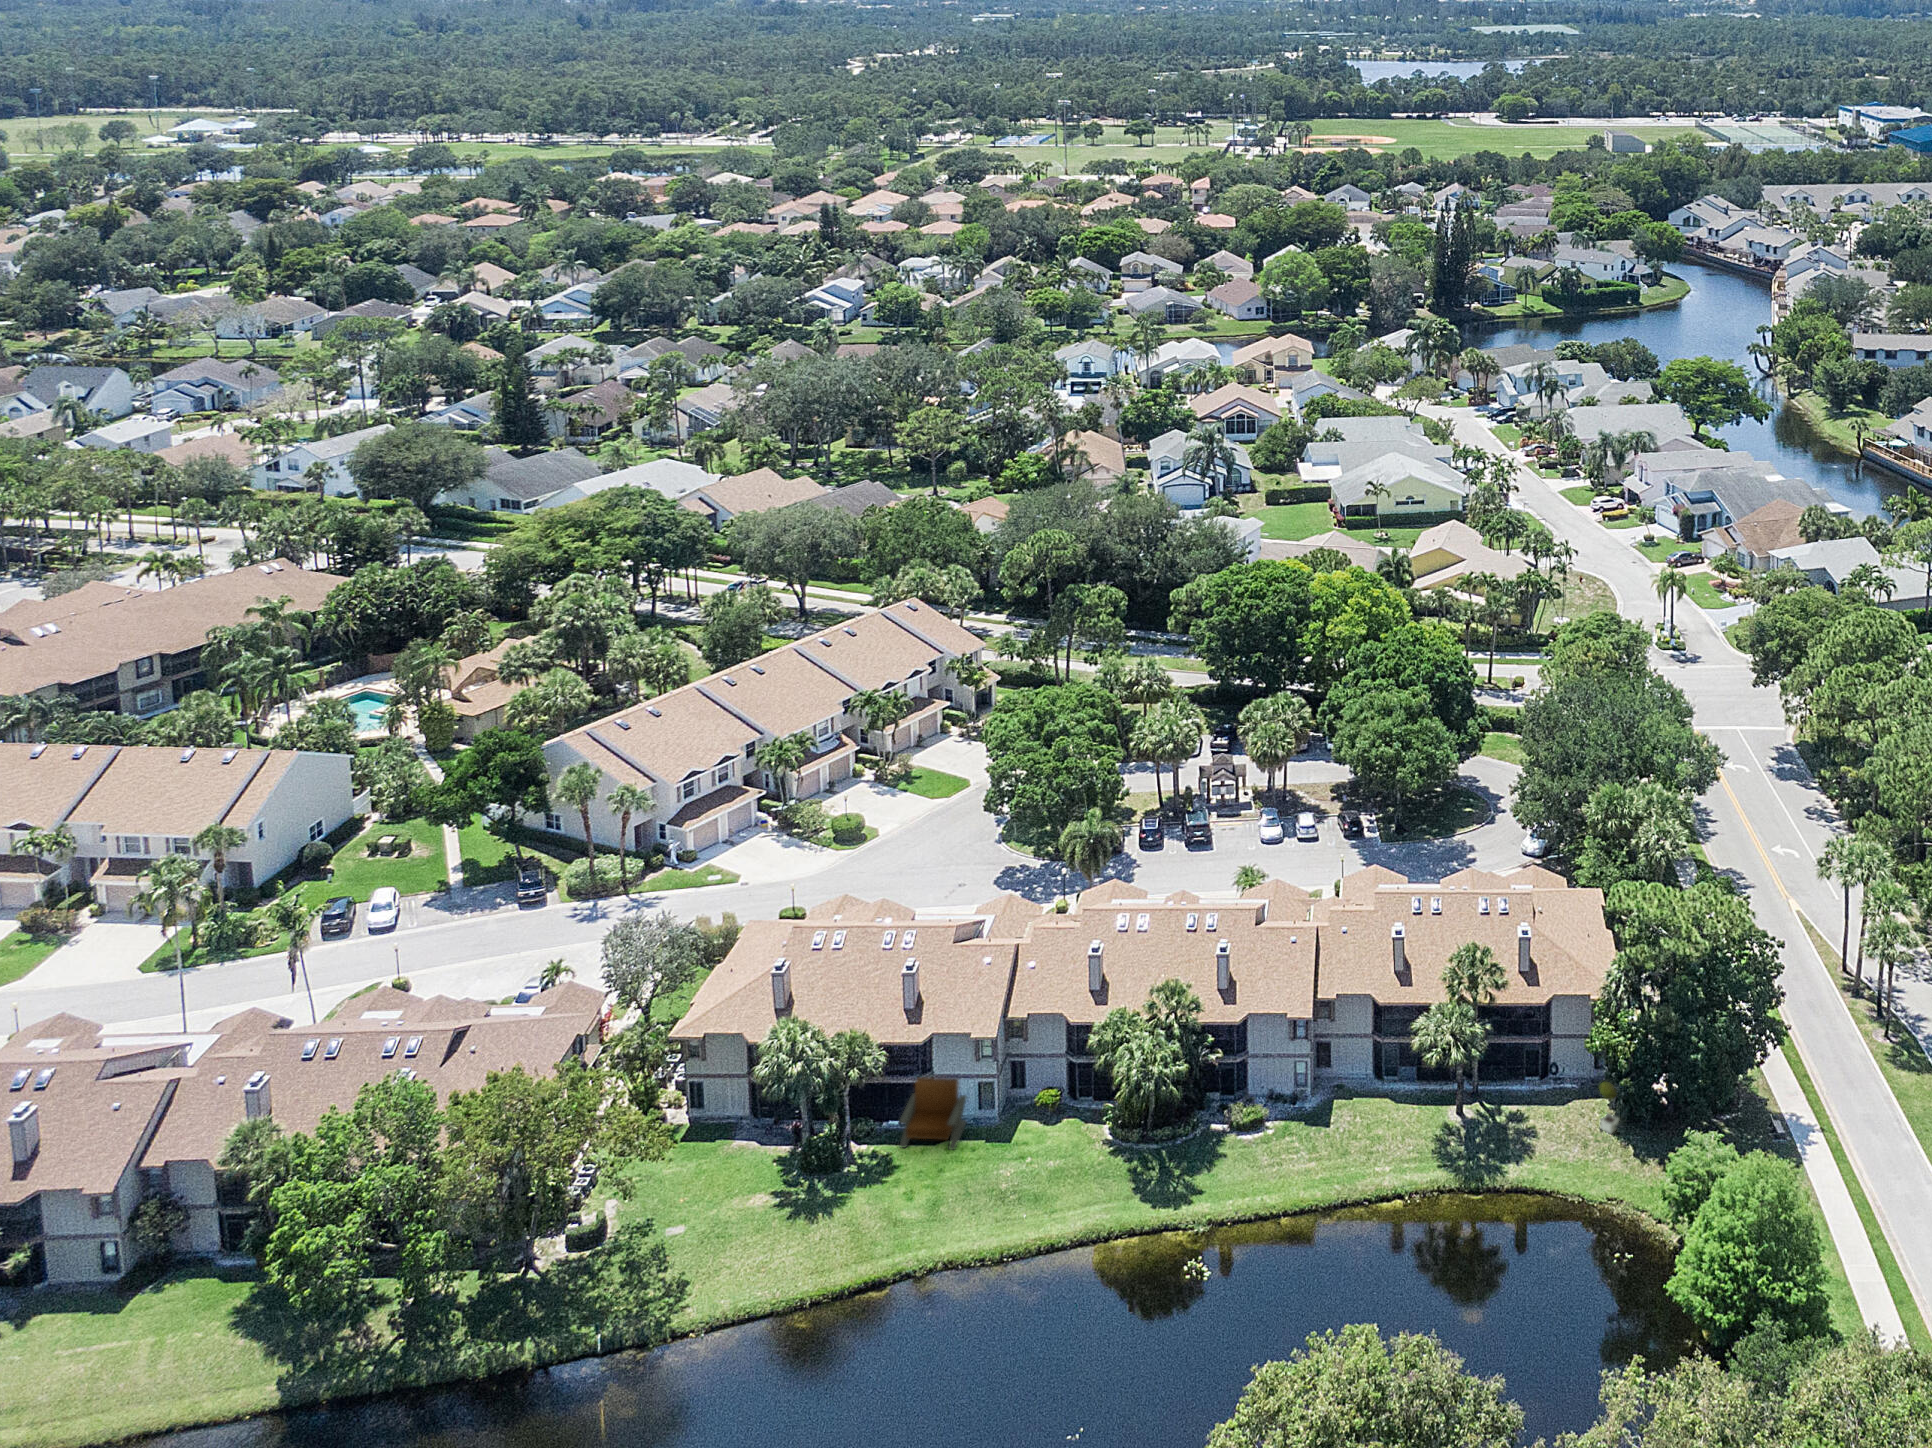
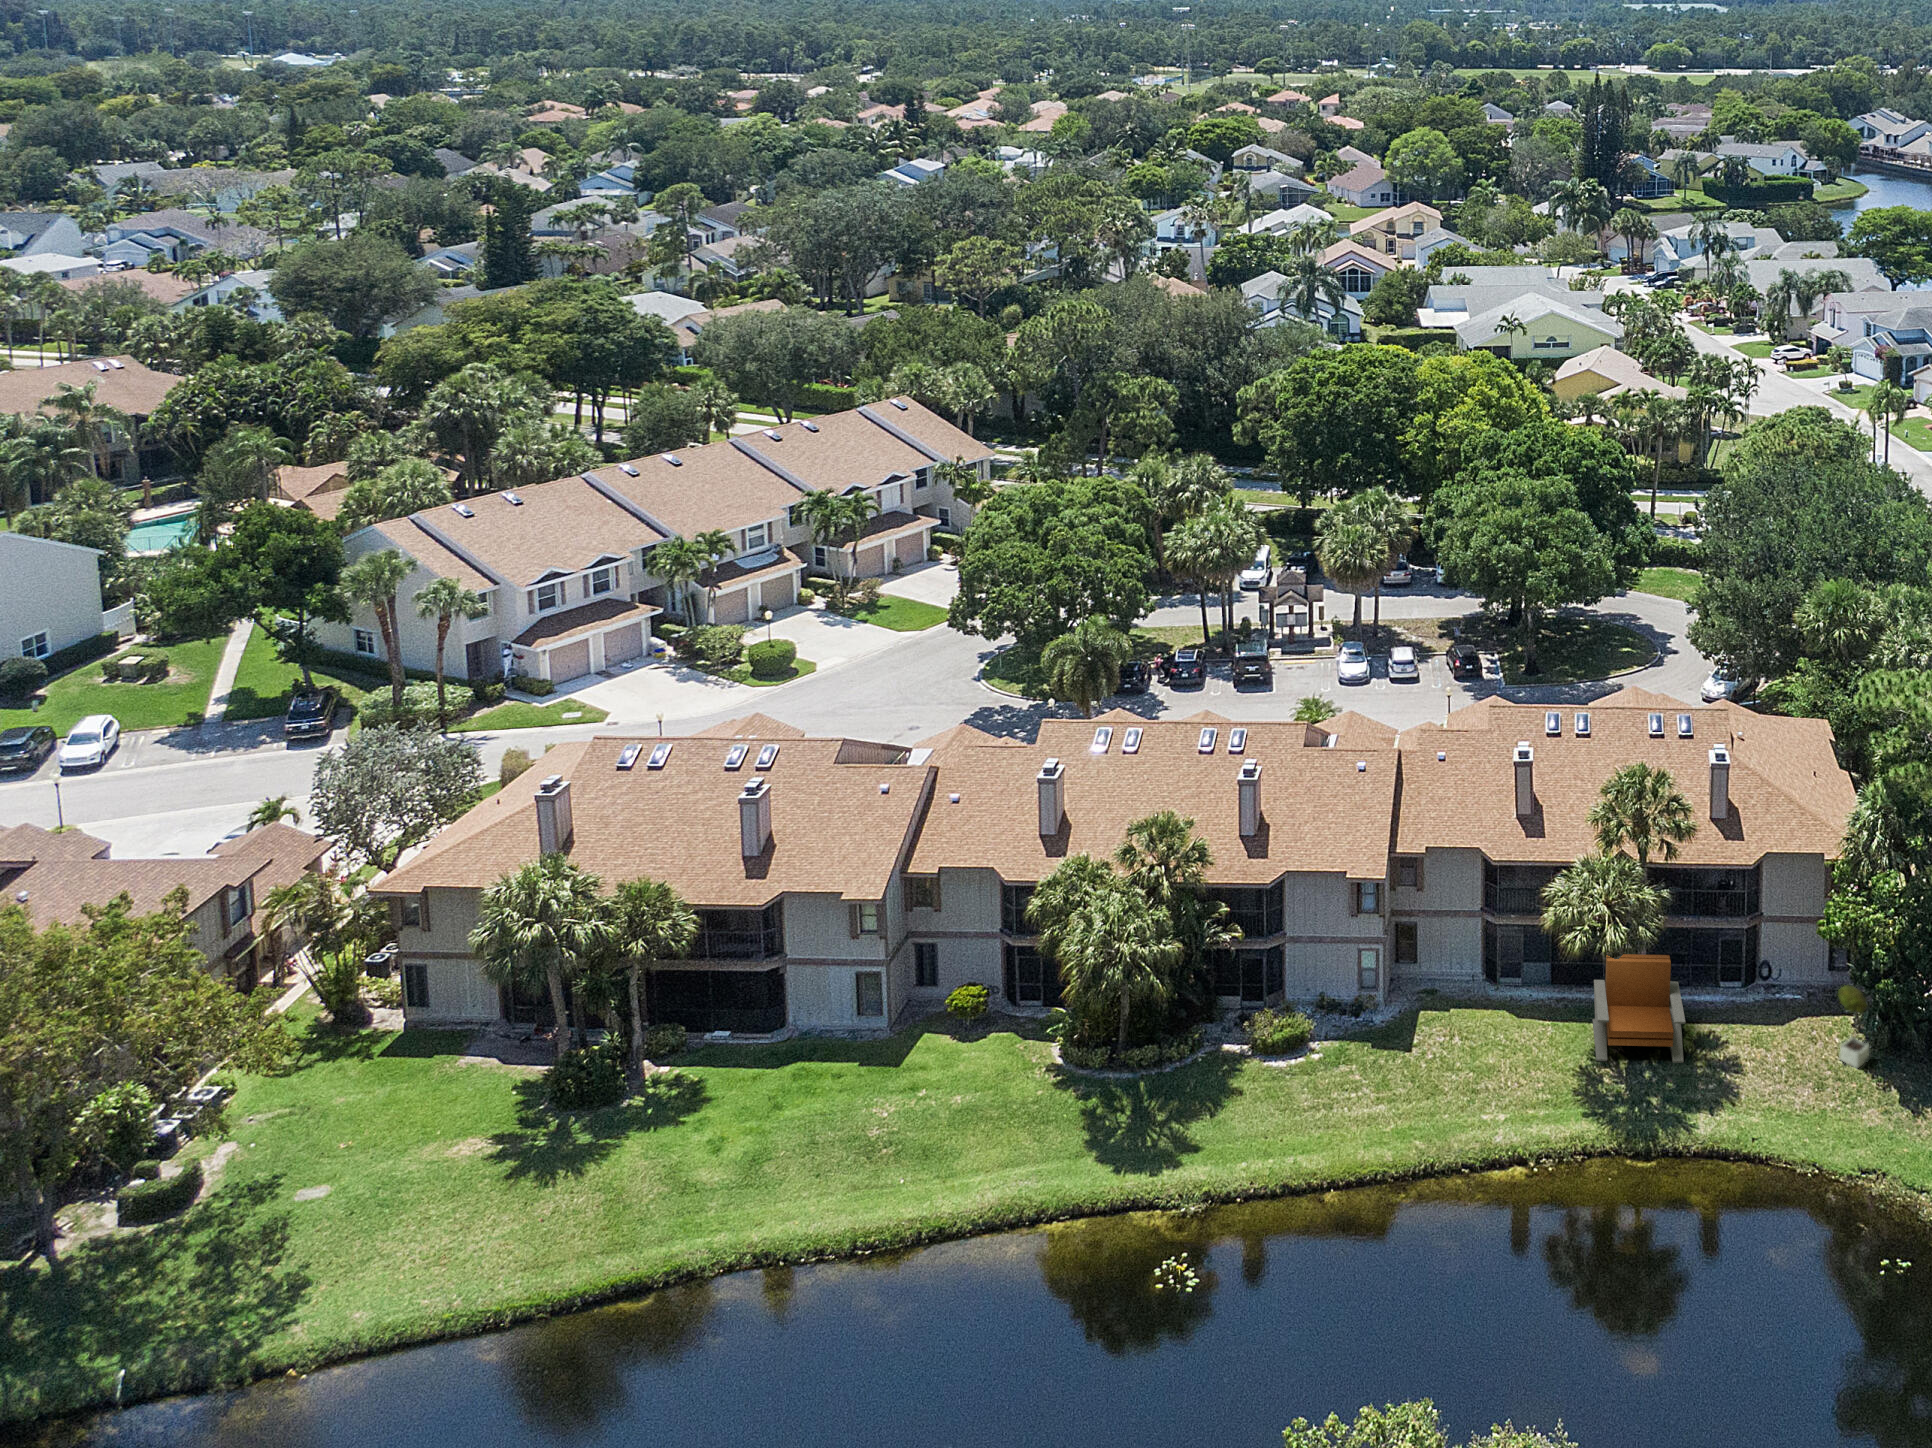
lounge chair: present [900,1077,966,1150] -> present [1593,954,1685,1063]

